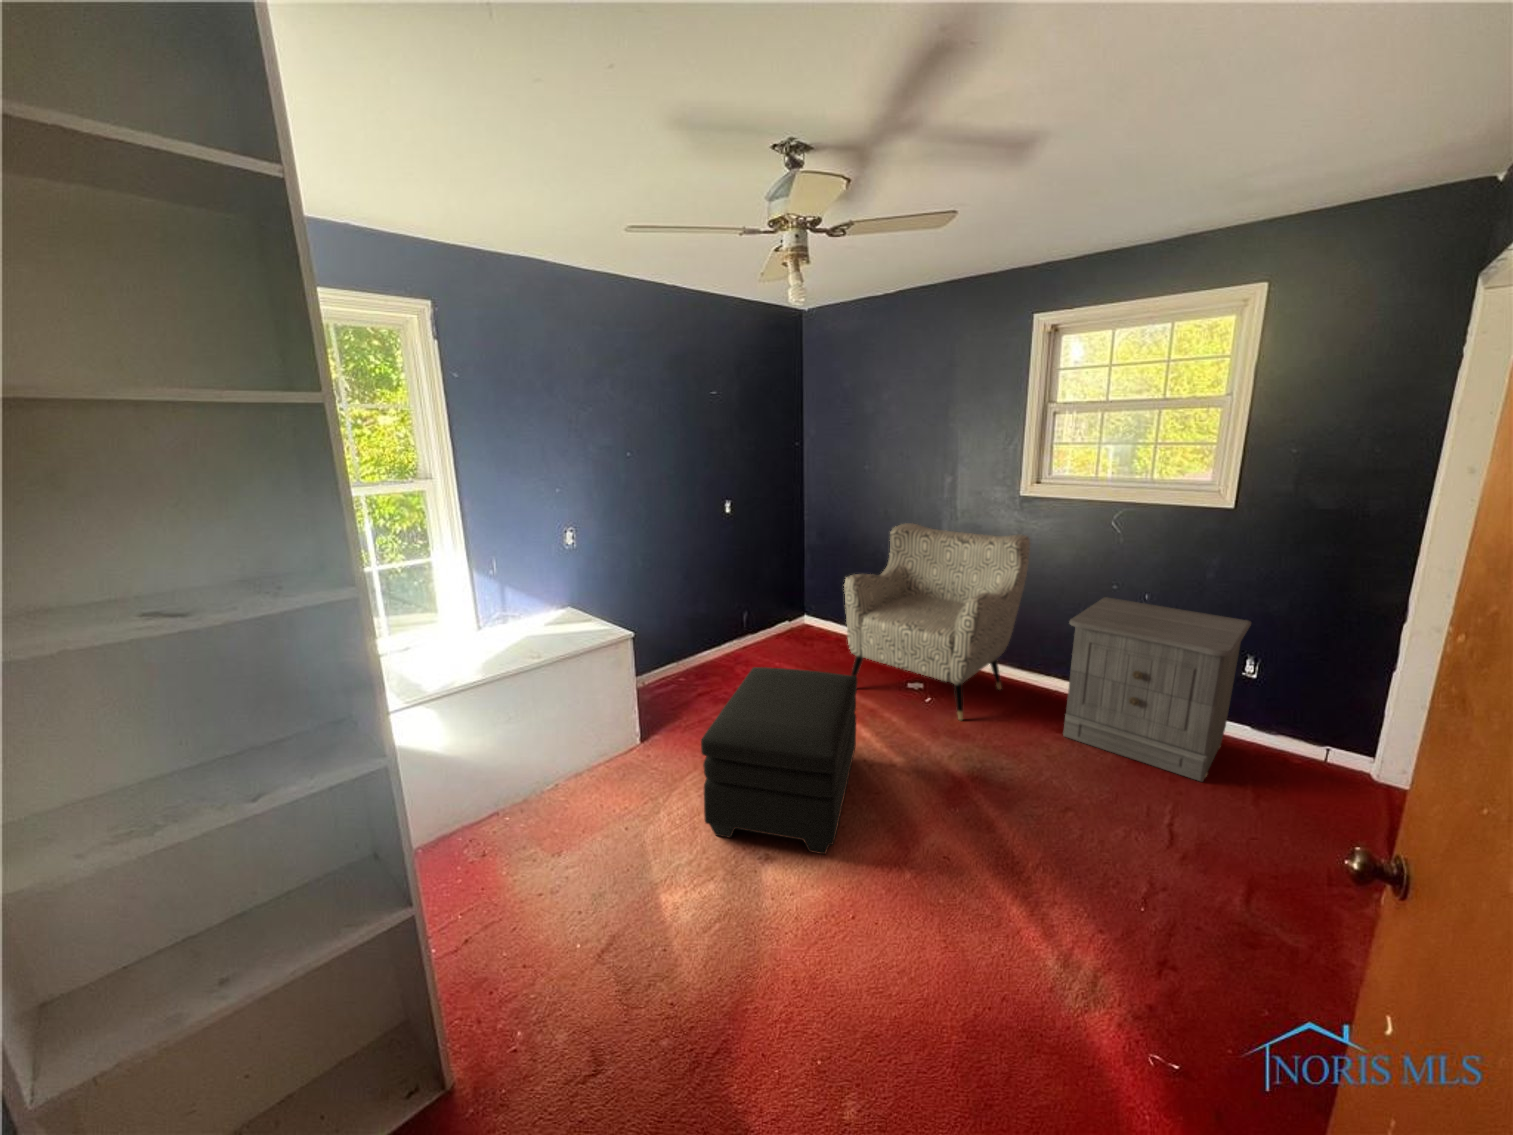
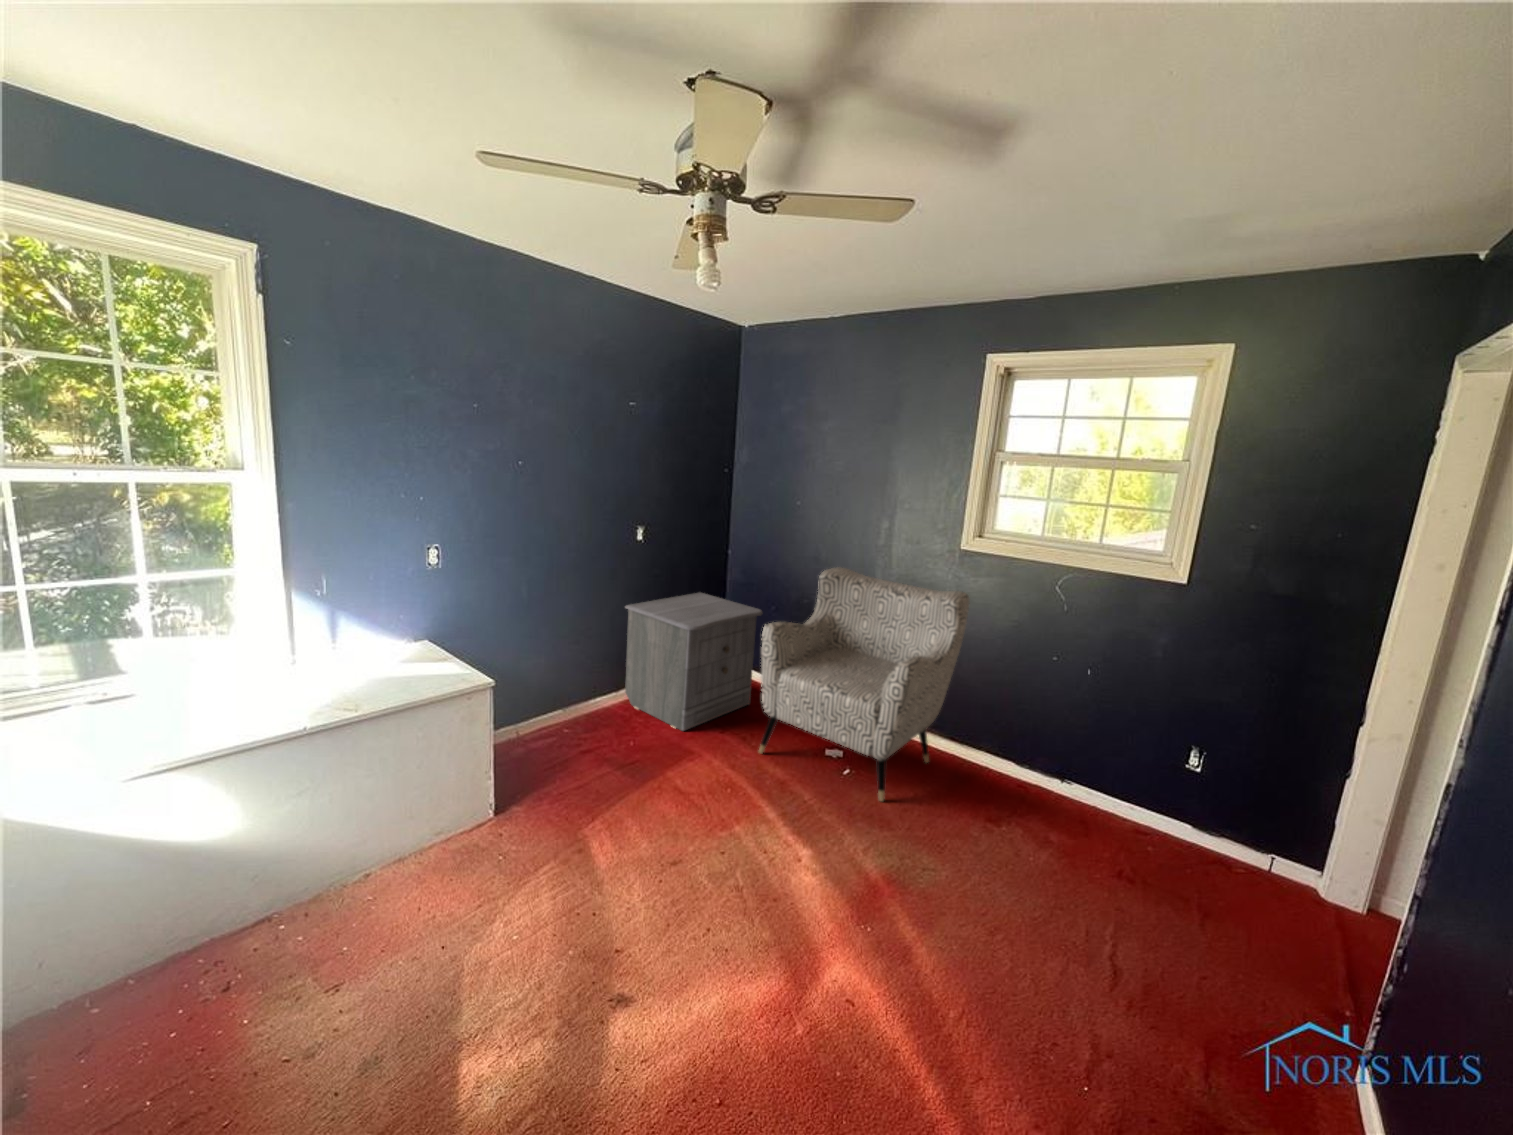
nightstand: present [1063,597,1251,782] -> present [625,593,763,731]
ottoman: present [701,667,857,854] -> none [544,732,763,995]

